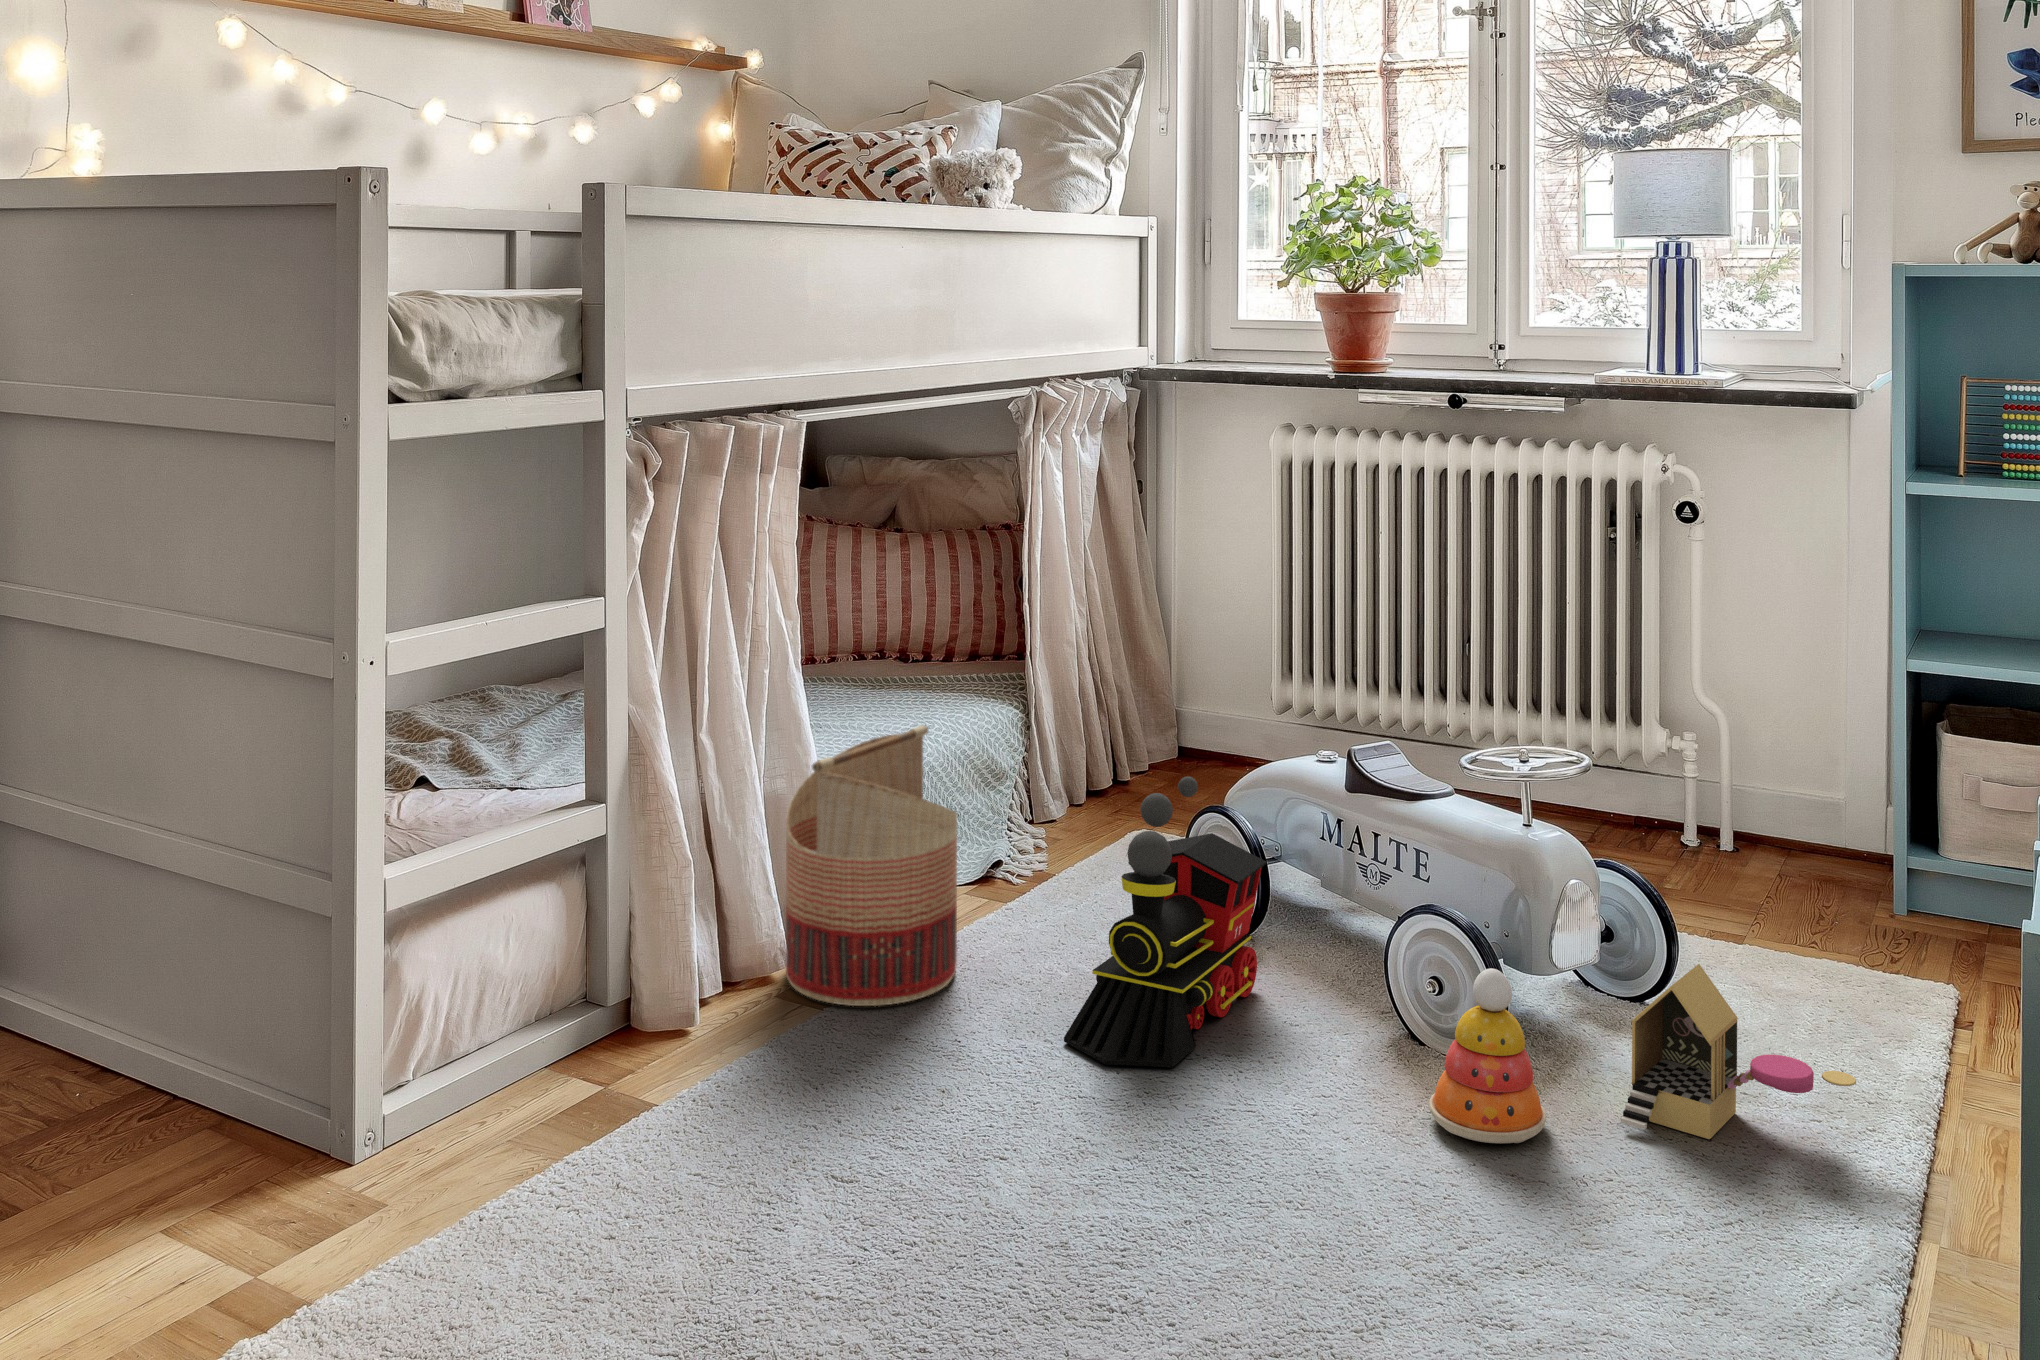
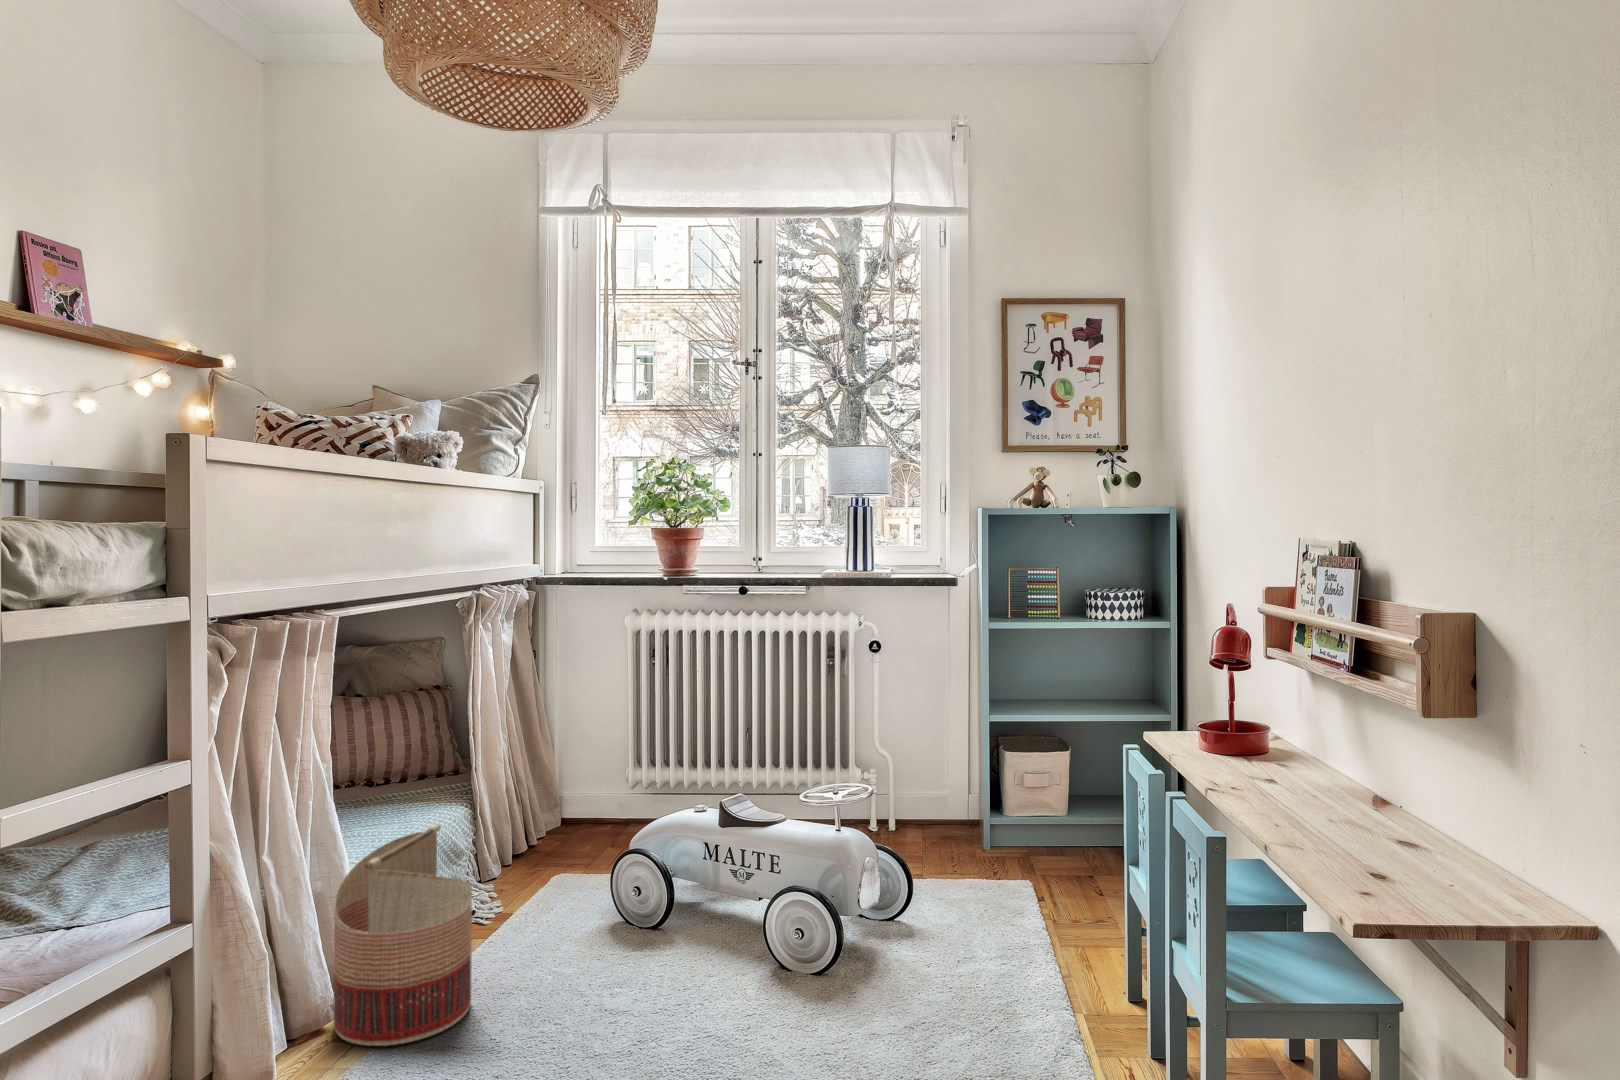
toy train: present [1064,777,1267,1067] -> none [572,835,688,1047]
toy house: present [1621,964,1856,1139] -> none [940,905,1064,1013]
stacking toy: present [1429,968,1546,1143] -> none [831,931,904,1044]

